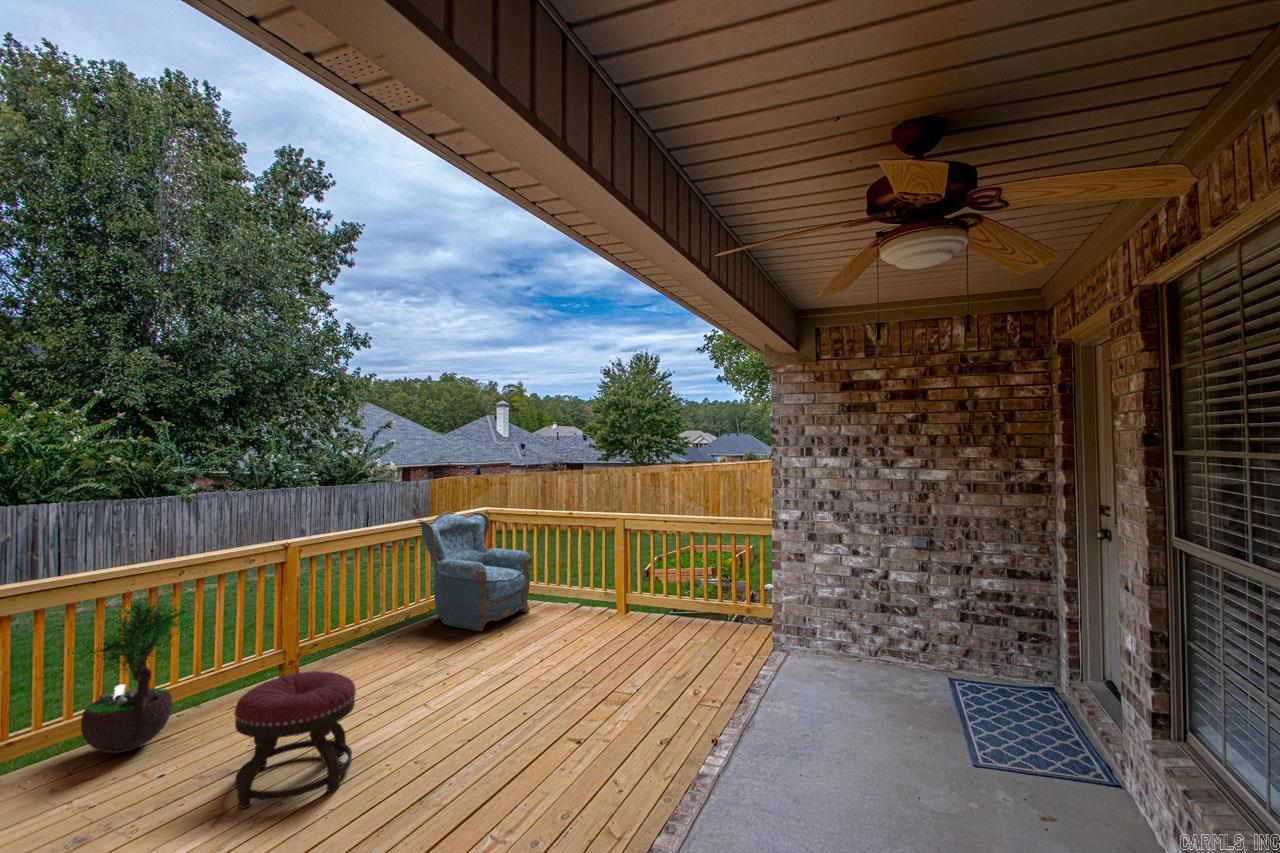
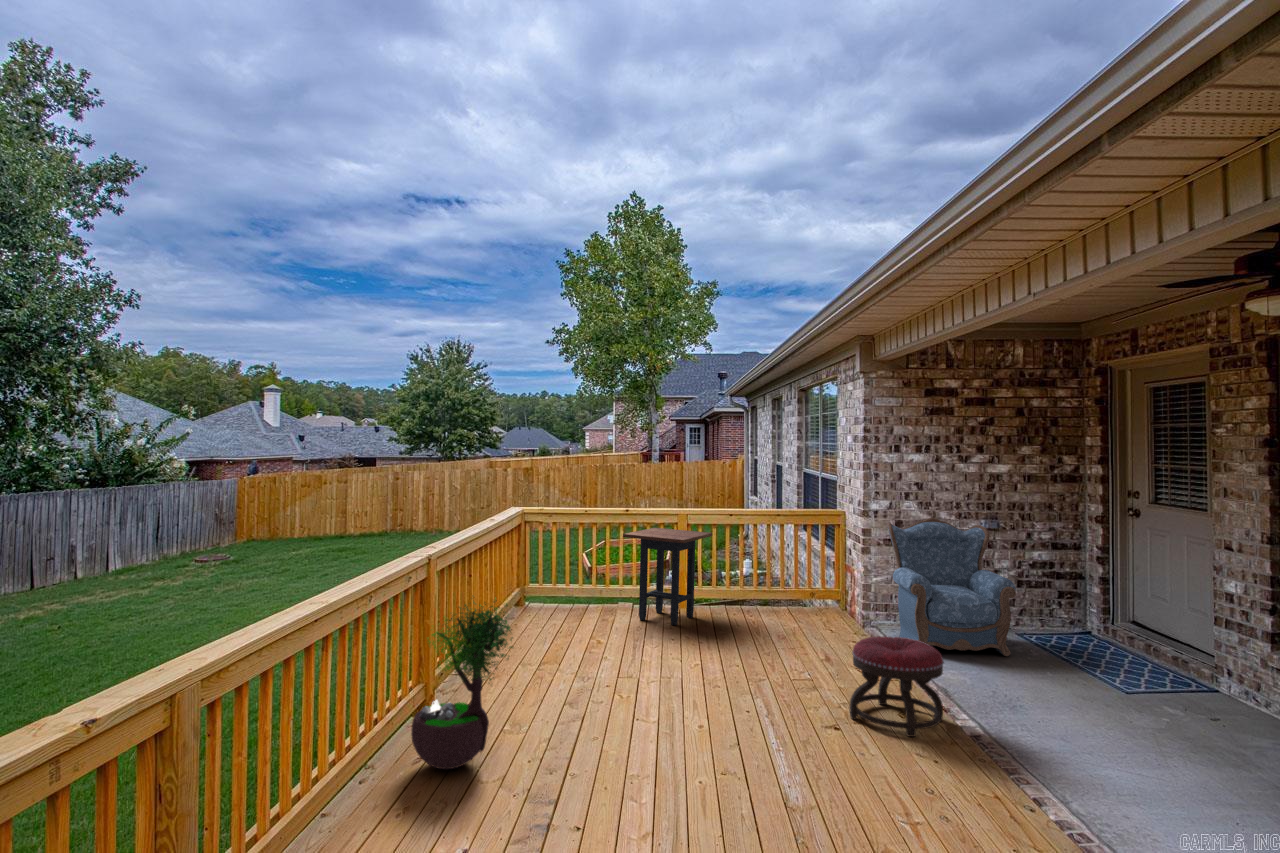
armchair: present [418,511,532,631] -> present [887,517,1016,656]
side table: none [545,531,633,628] -> present [623,528,712,625]
ottoman: present [234,671,356,808] -> present [849,636,944,737]

